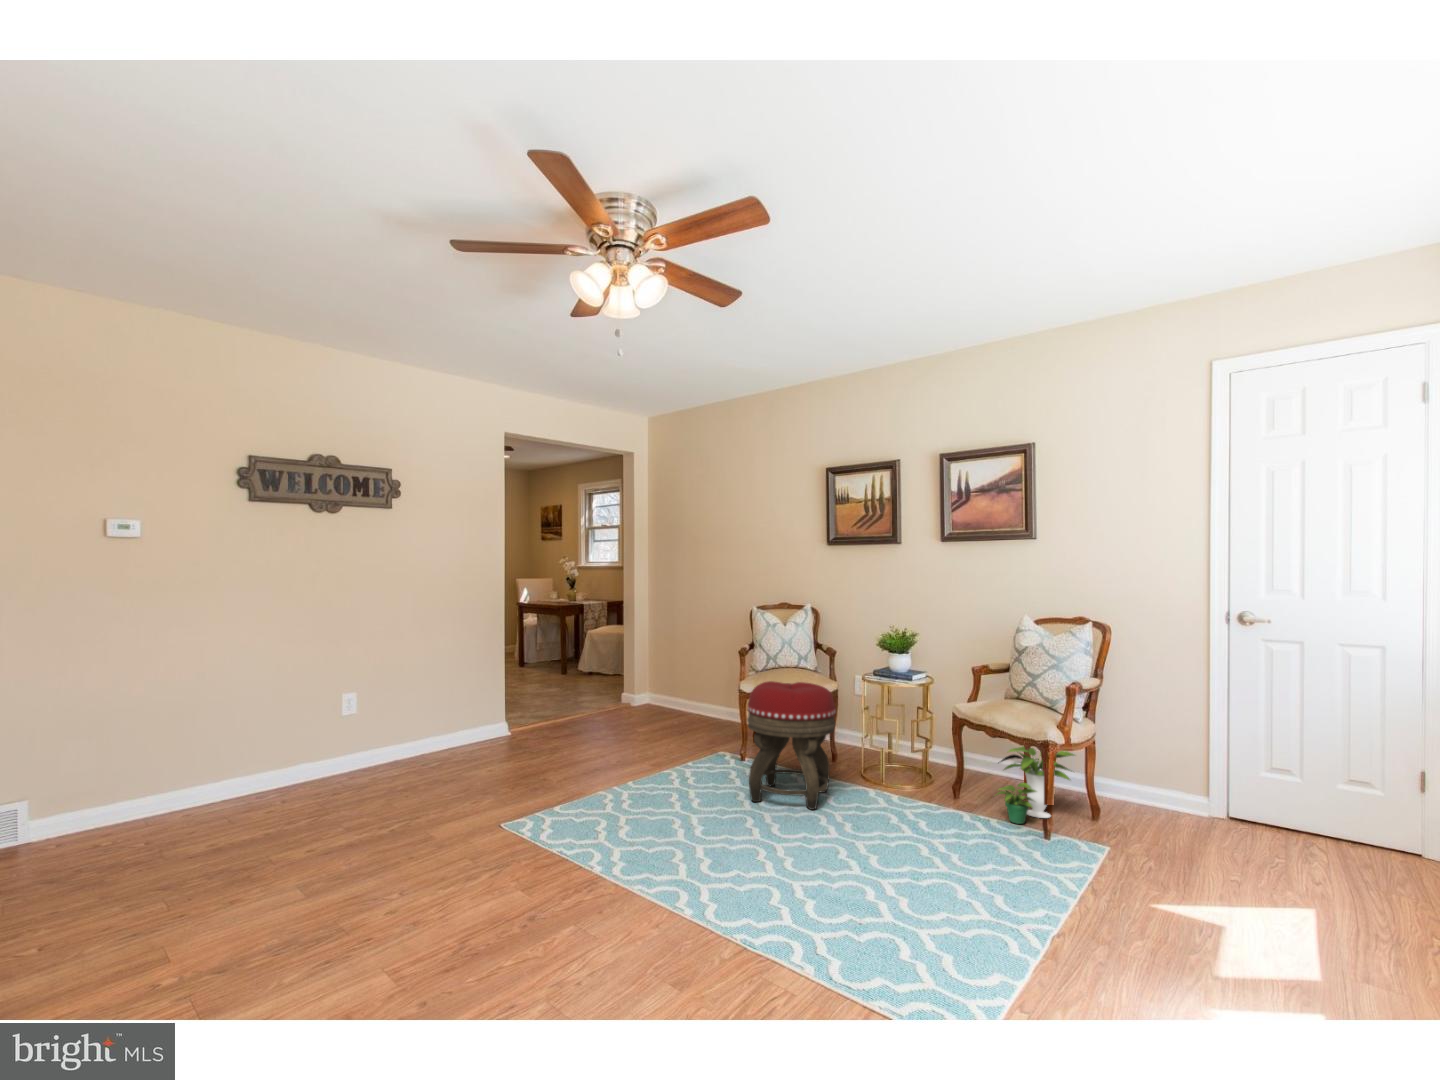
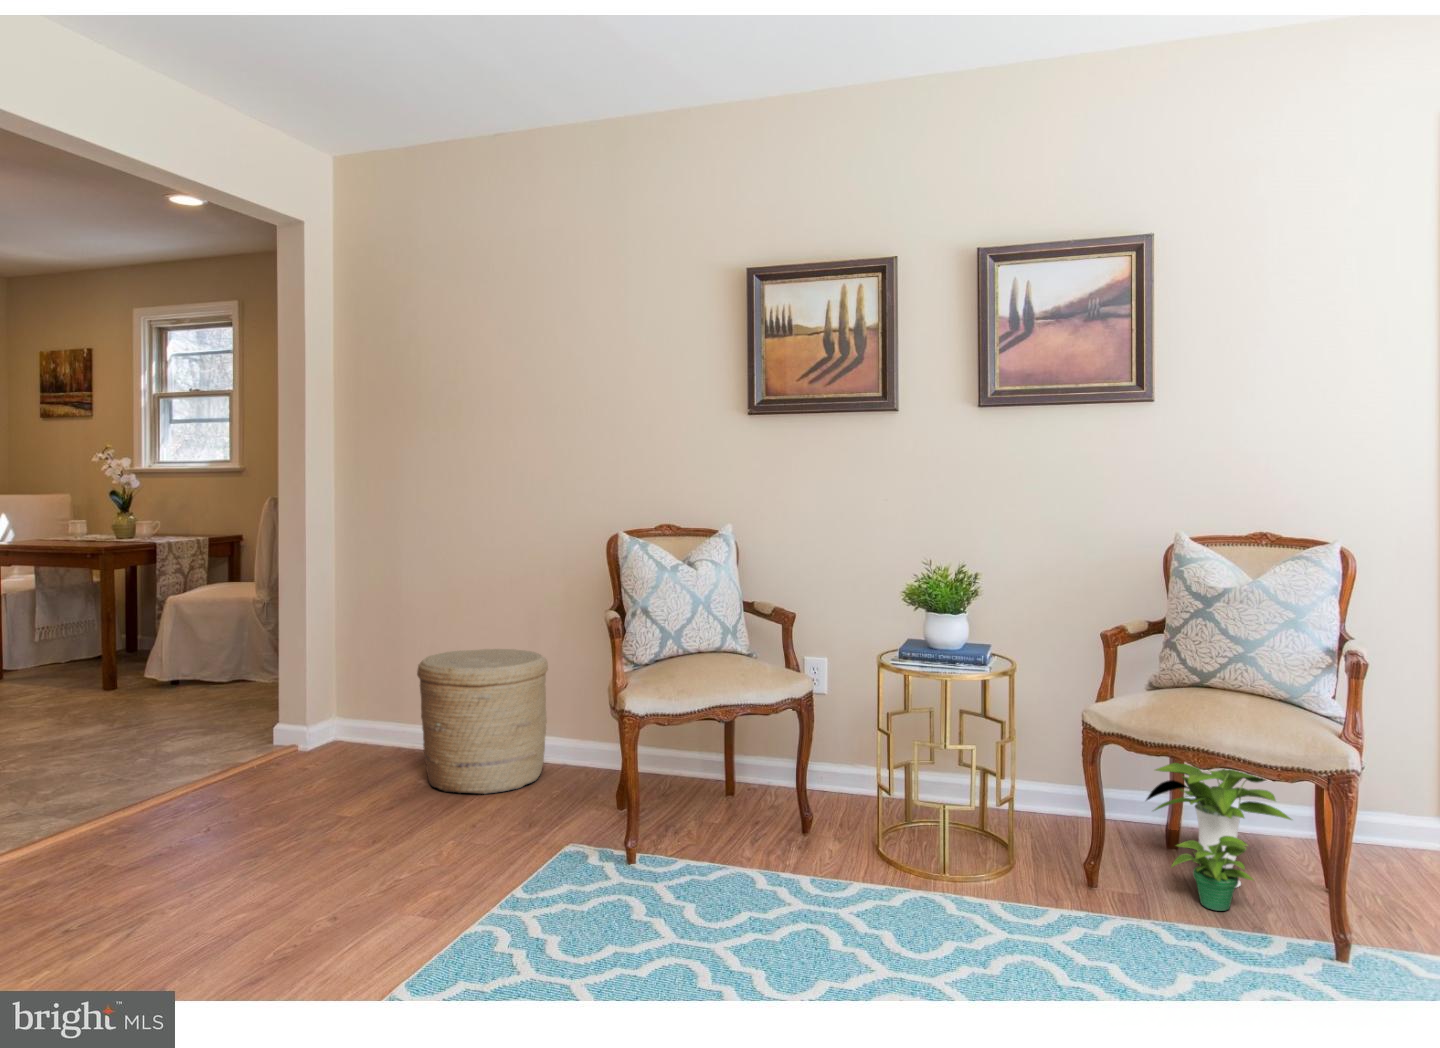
woven basket: none [665,662,729,733] -> present [417,649,548,794]
footstool: present [747,681,836,810] -> none [715,690,903,965]

